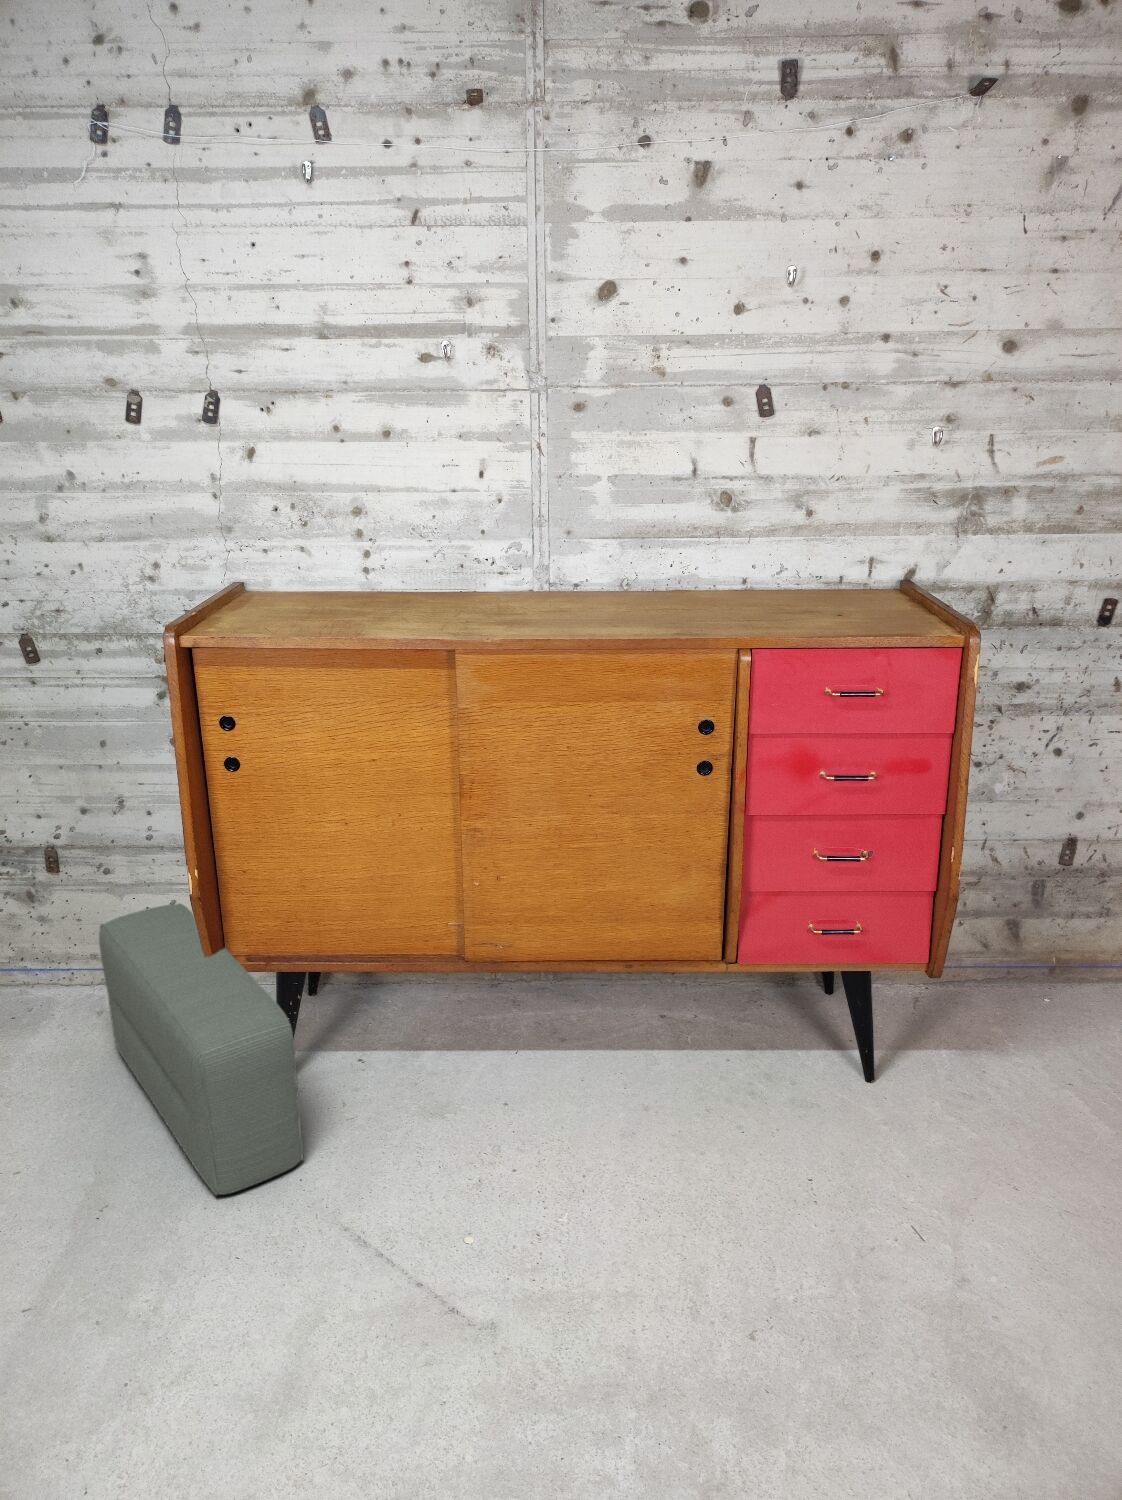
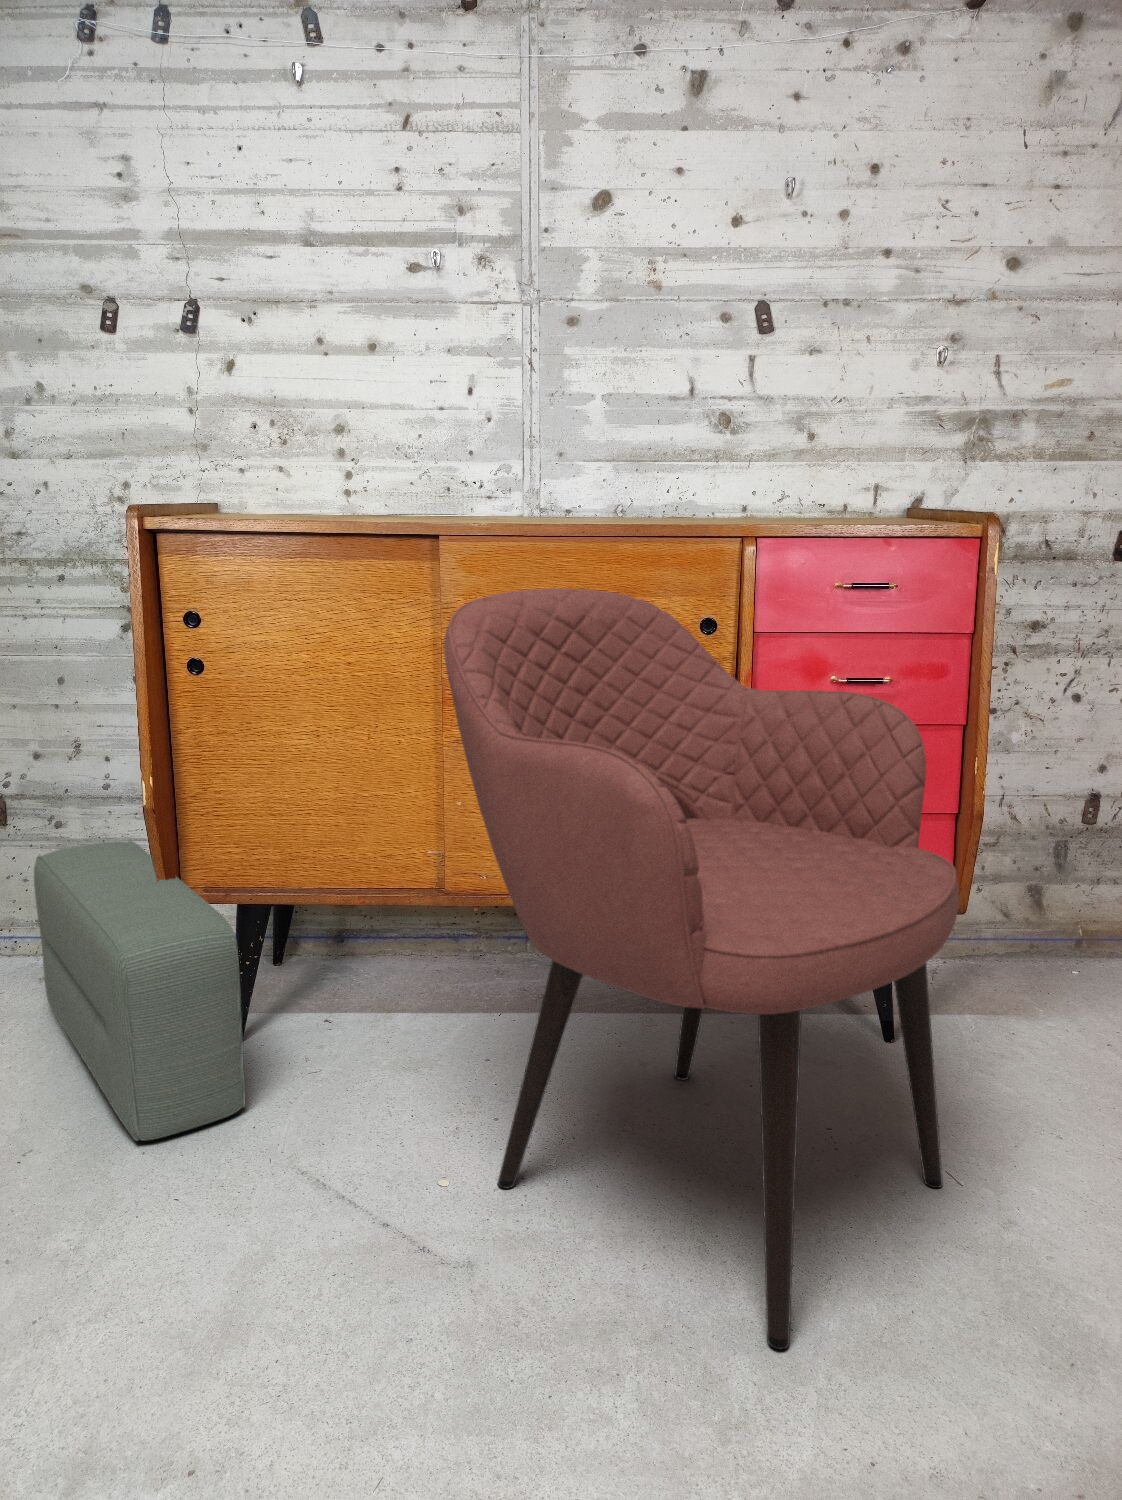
armchair: none [468,722,904,1389] -> present [444,588,959,1349]

